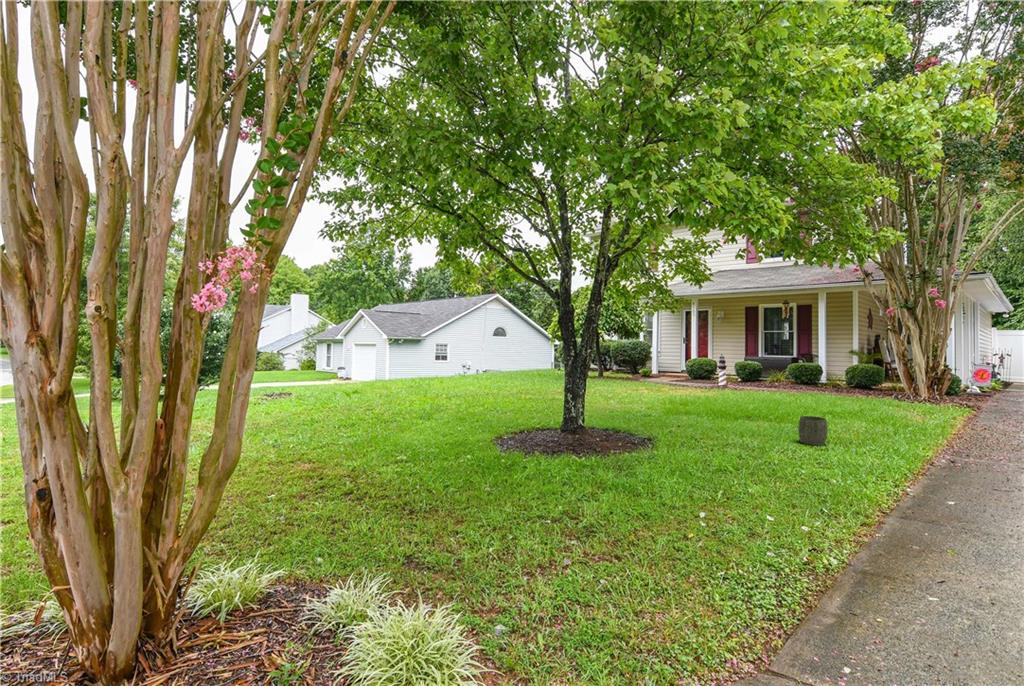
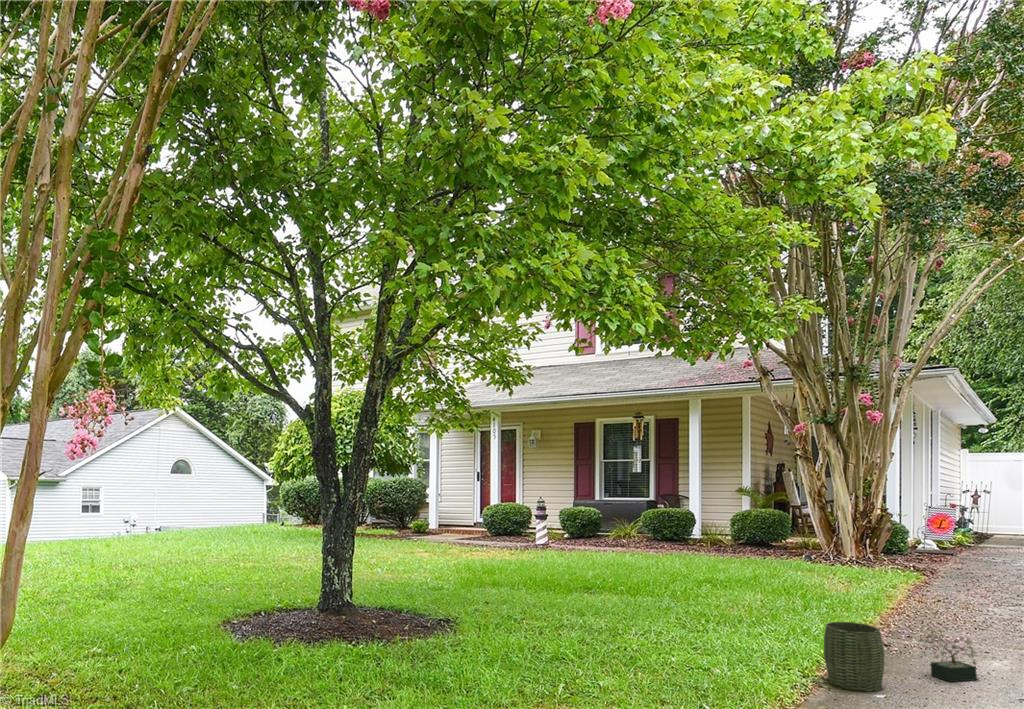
decorative plant: none [856,421,889,447] -> present [919,628,977,682]

